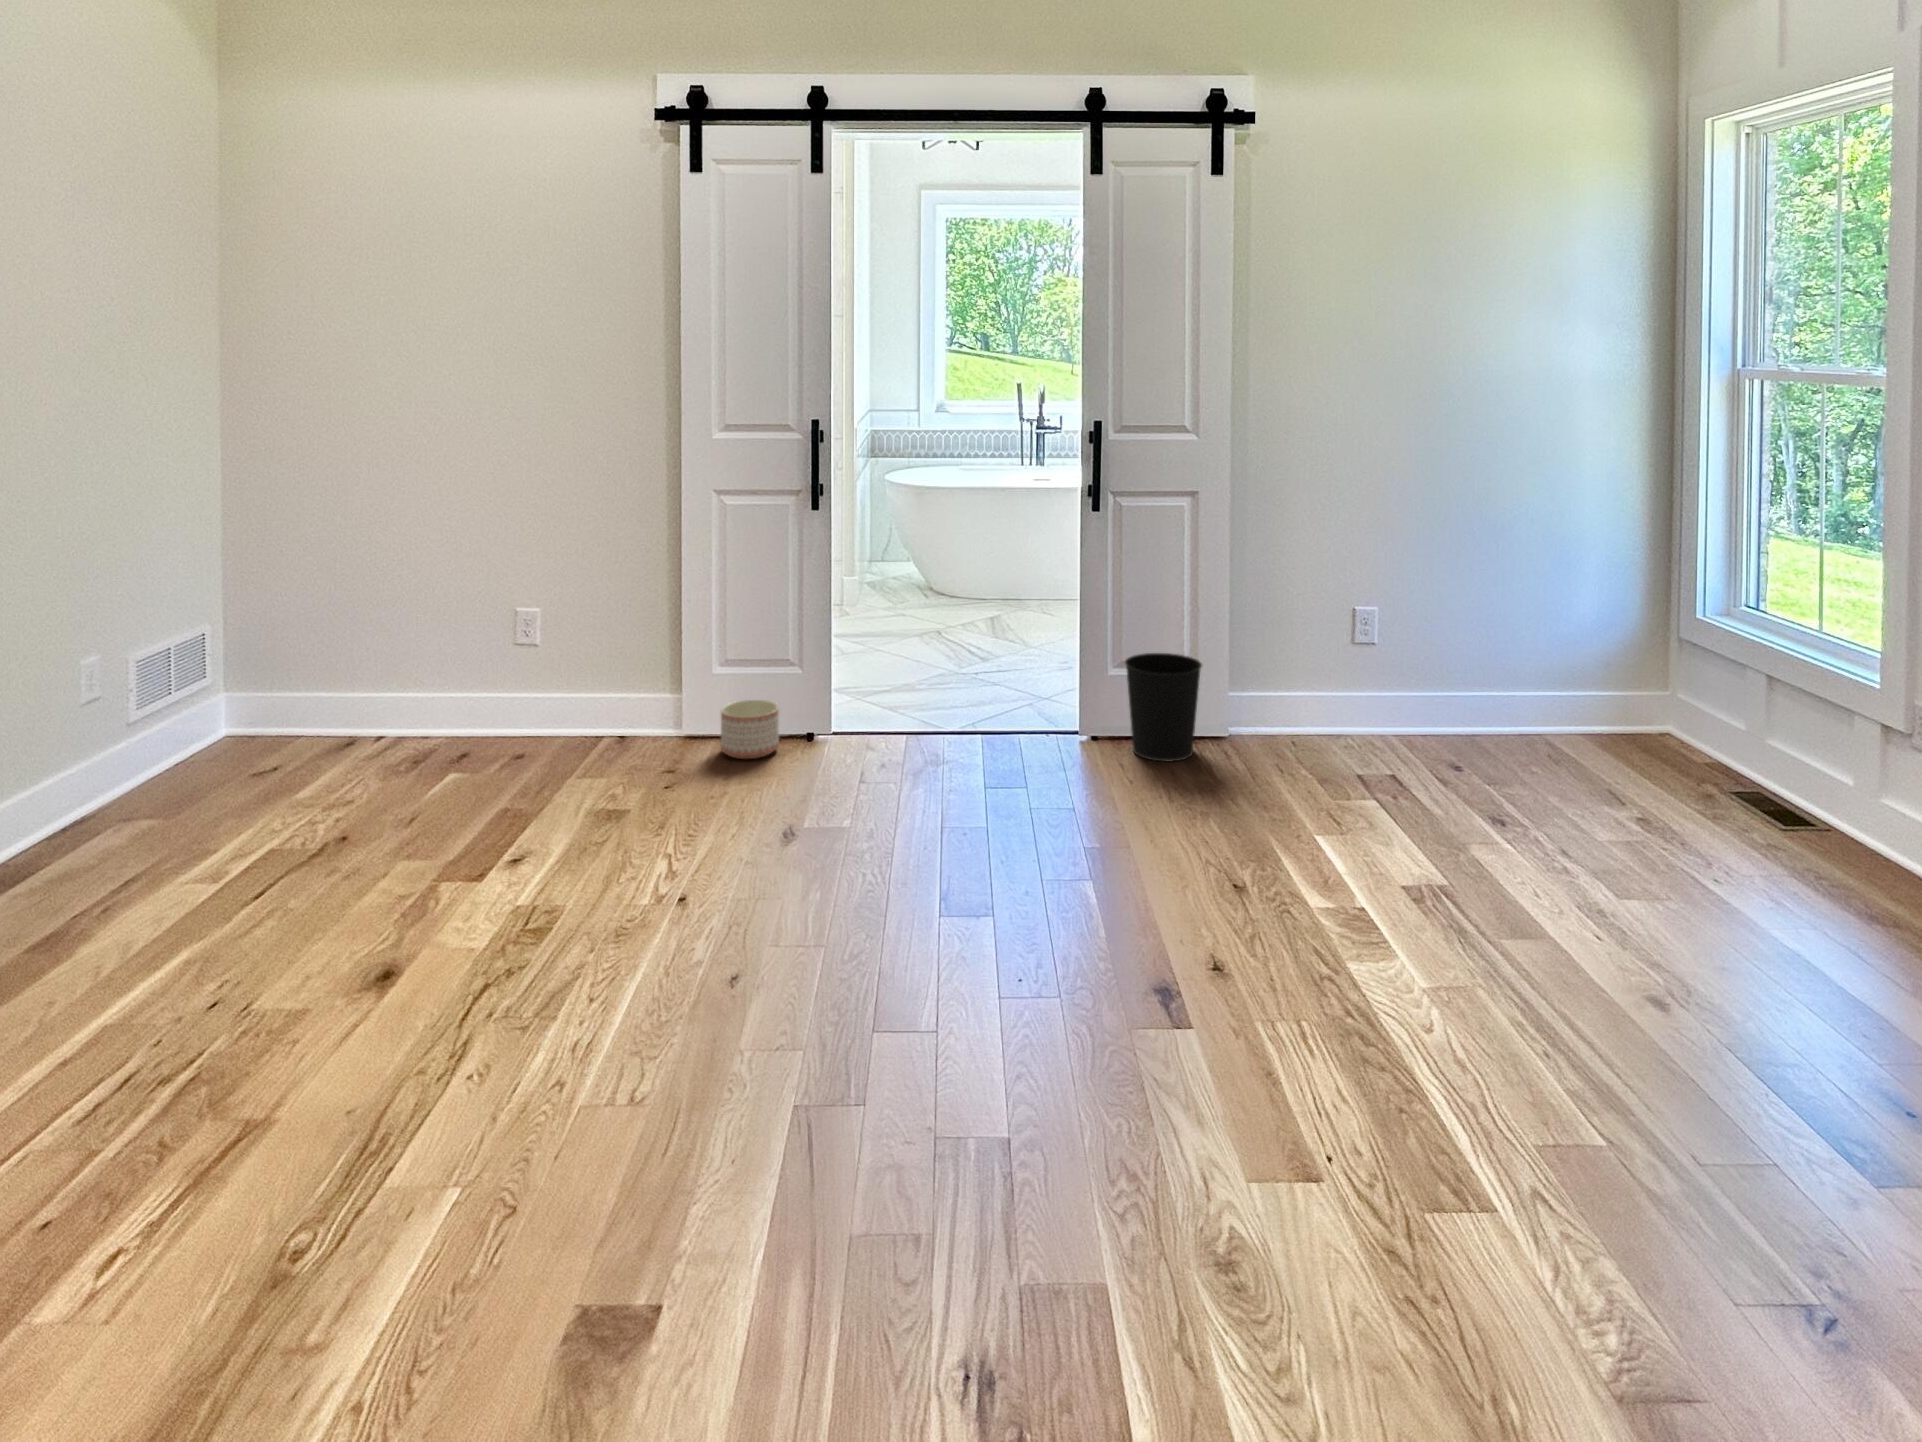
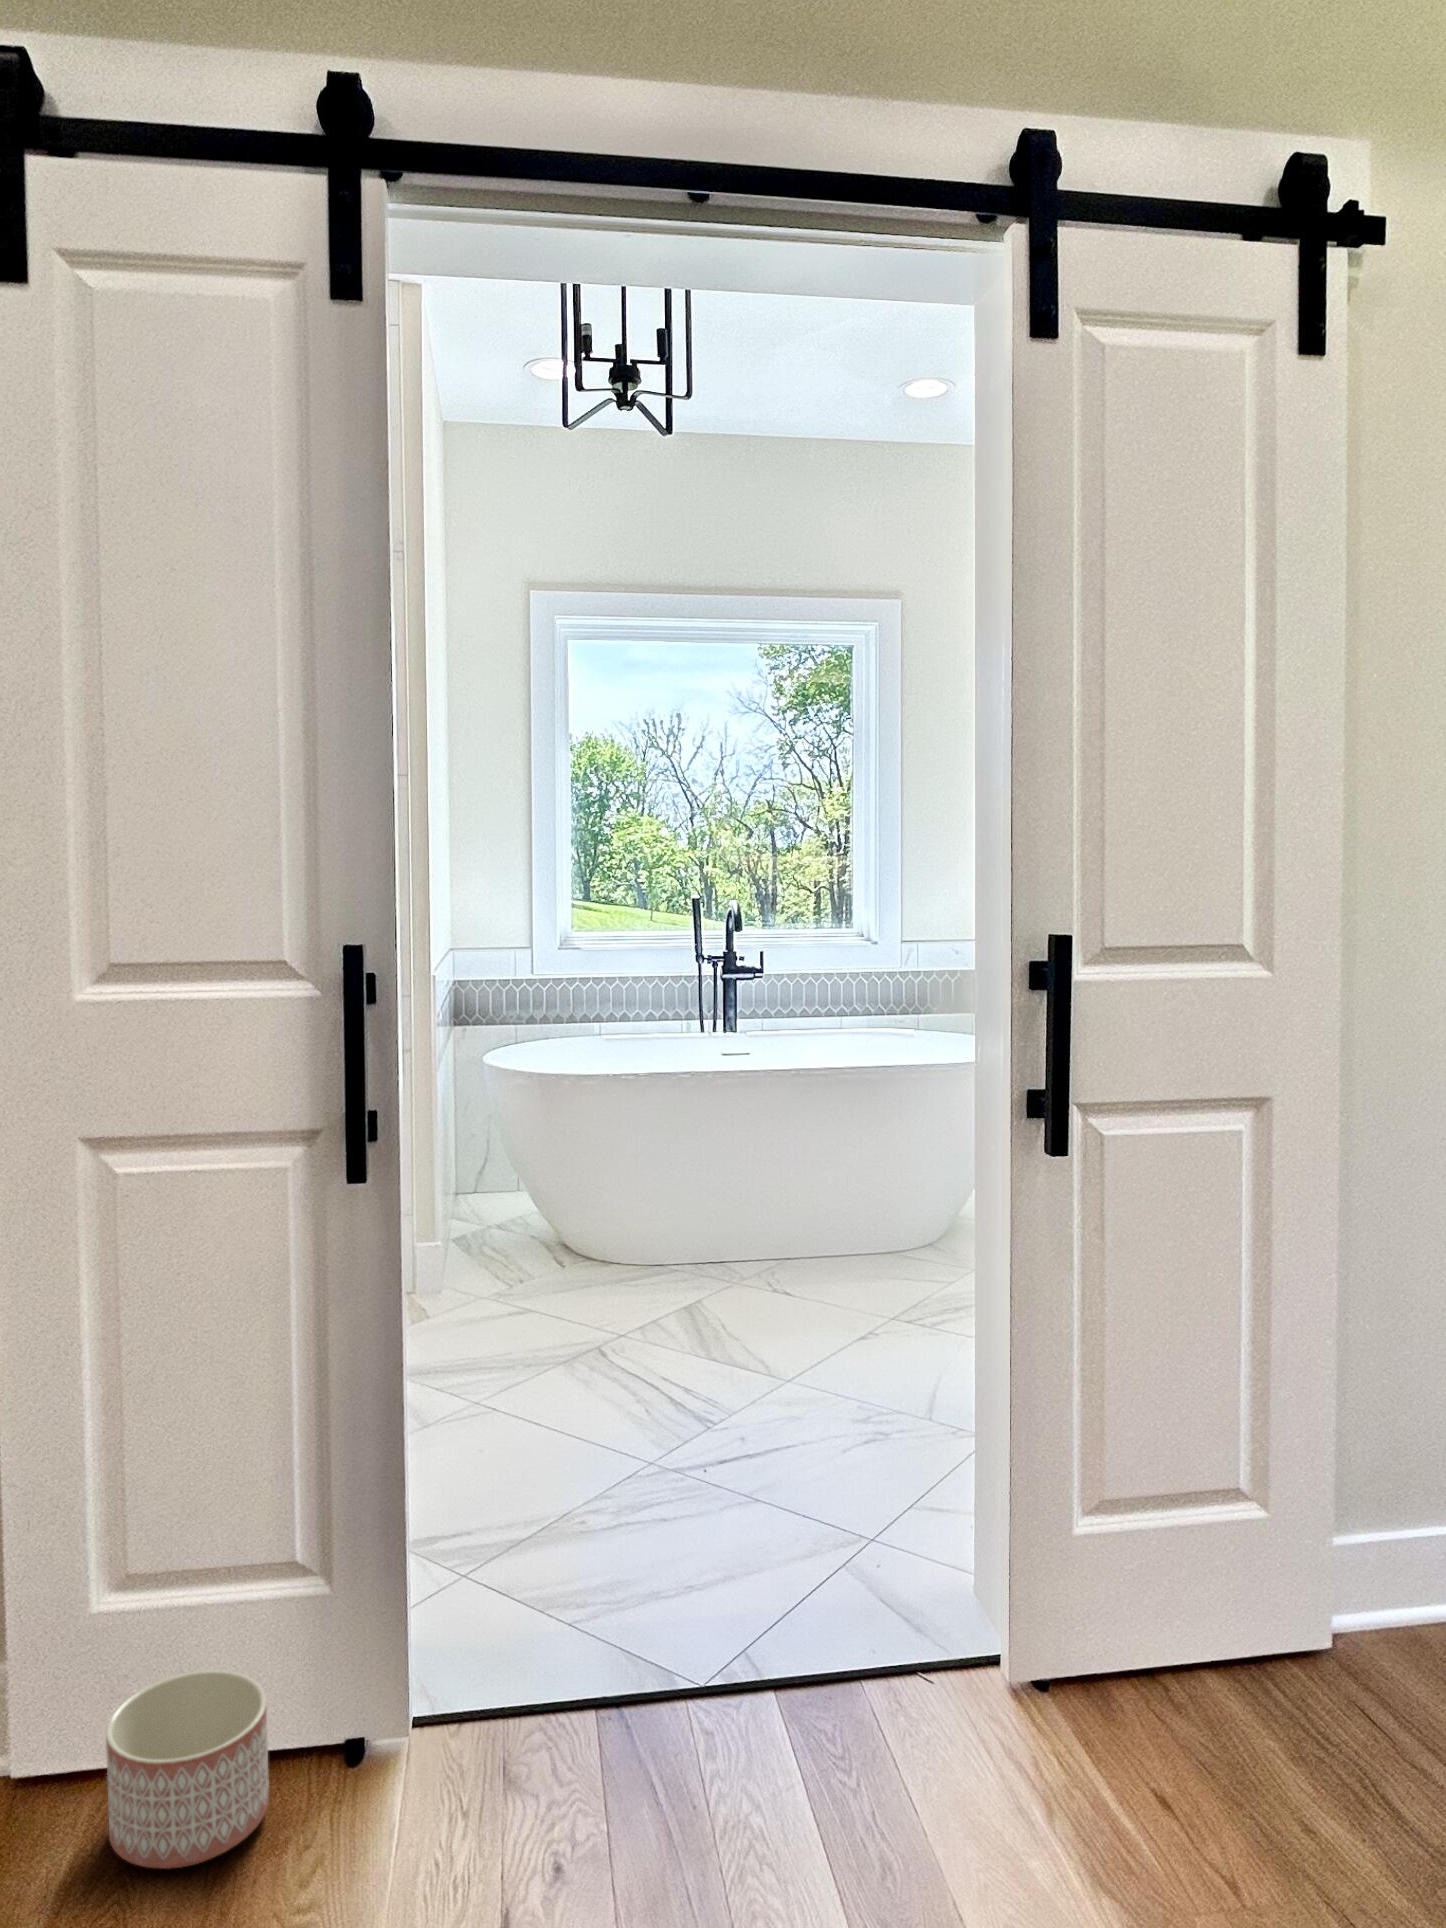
wastebasket: present [1125,653,1202,761] -> none [1133,1485,1336,1785]

